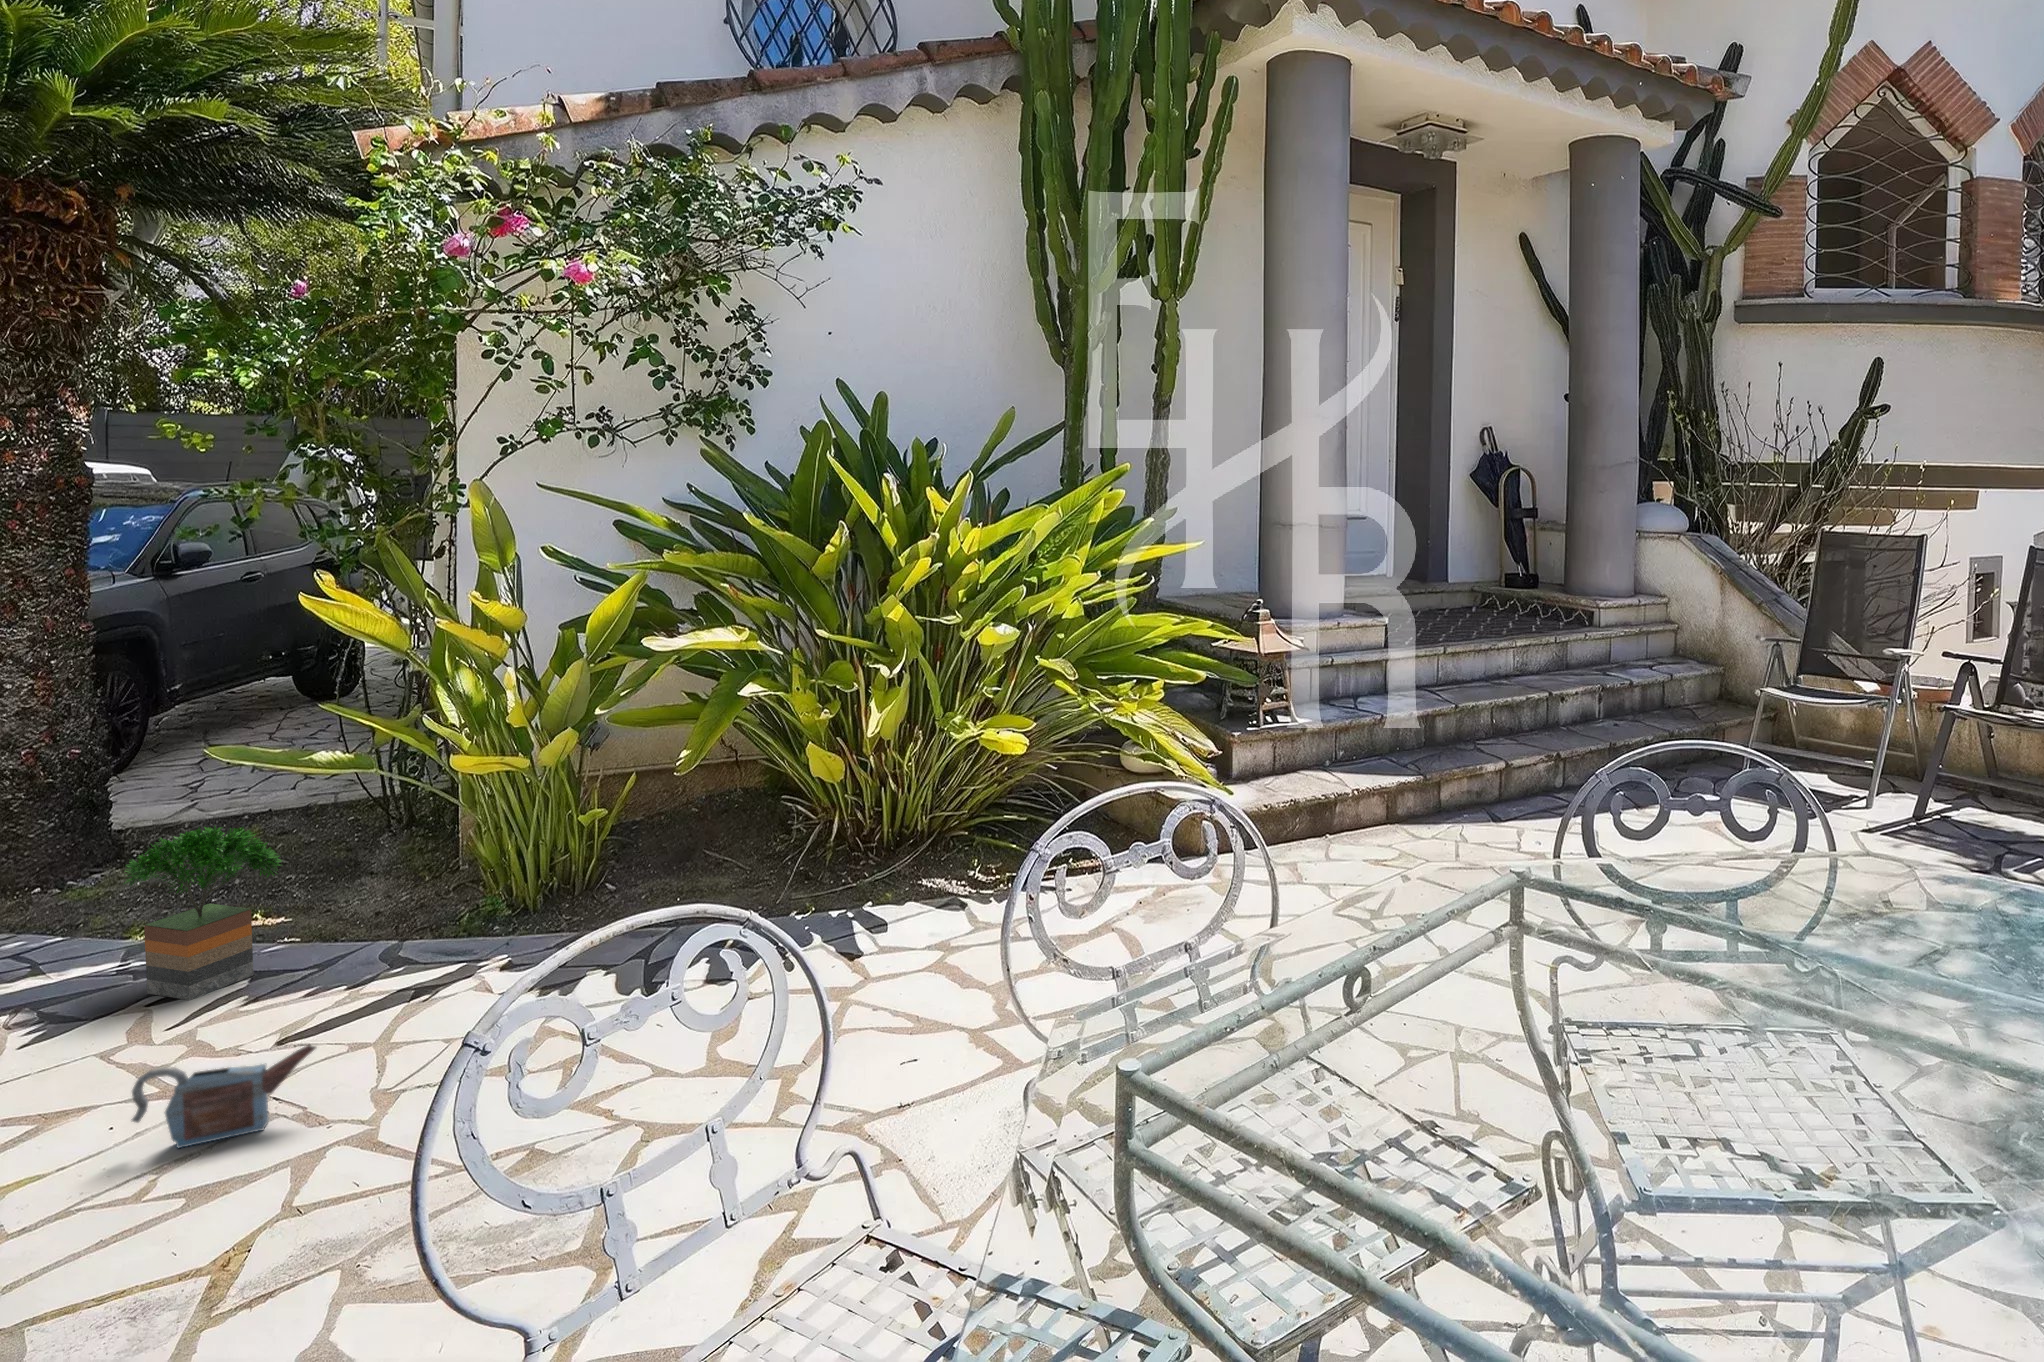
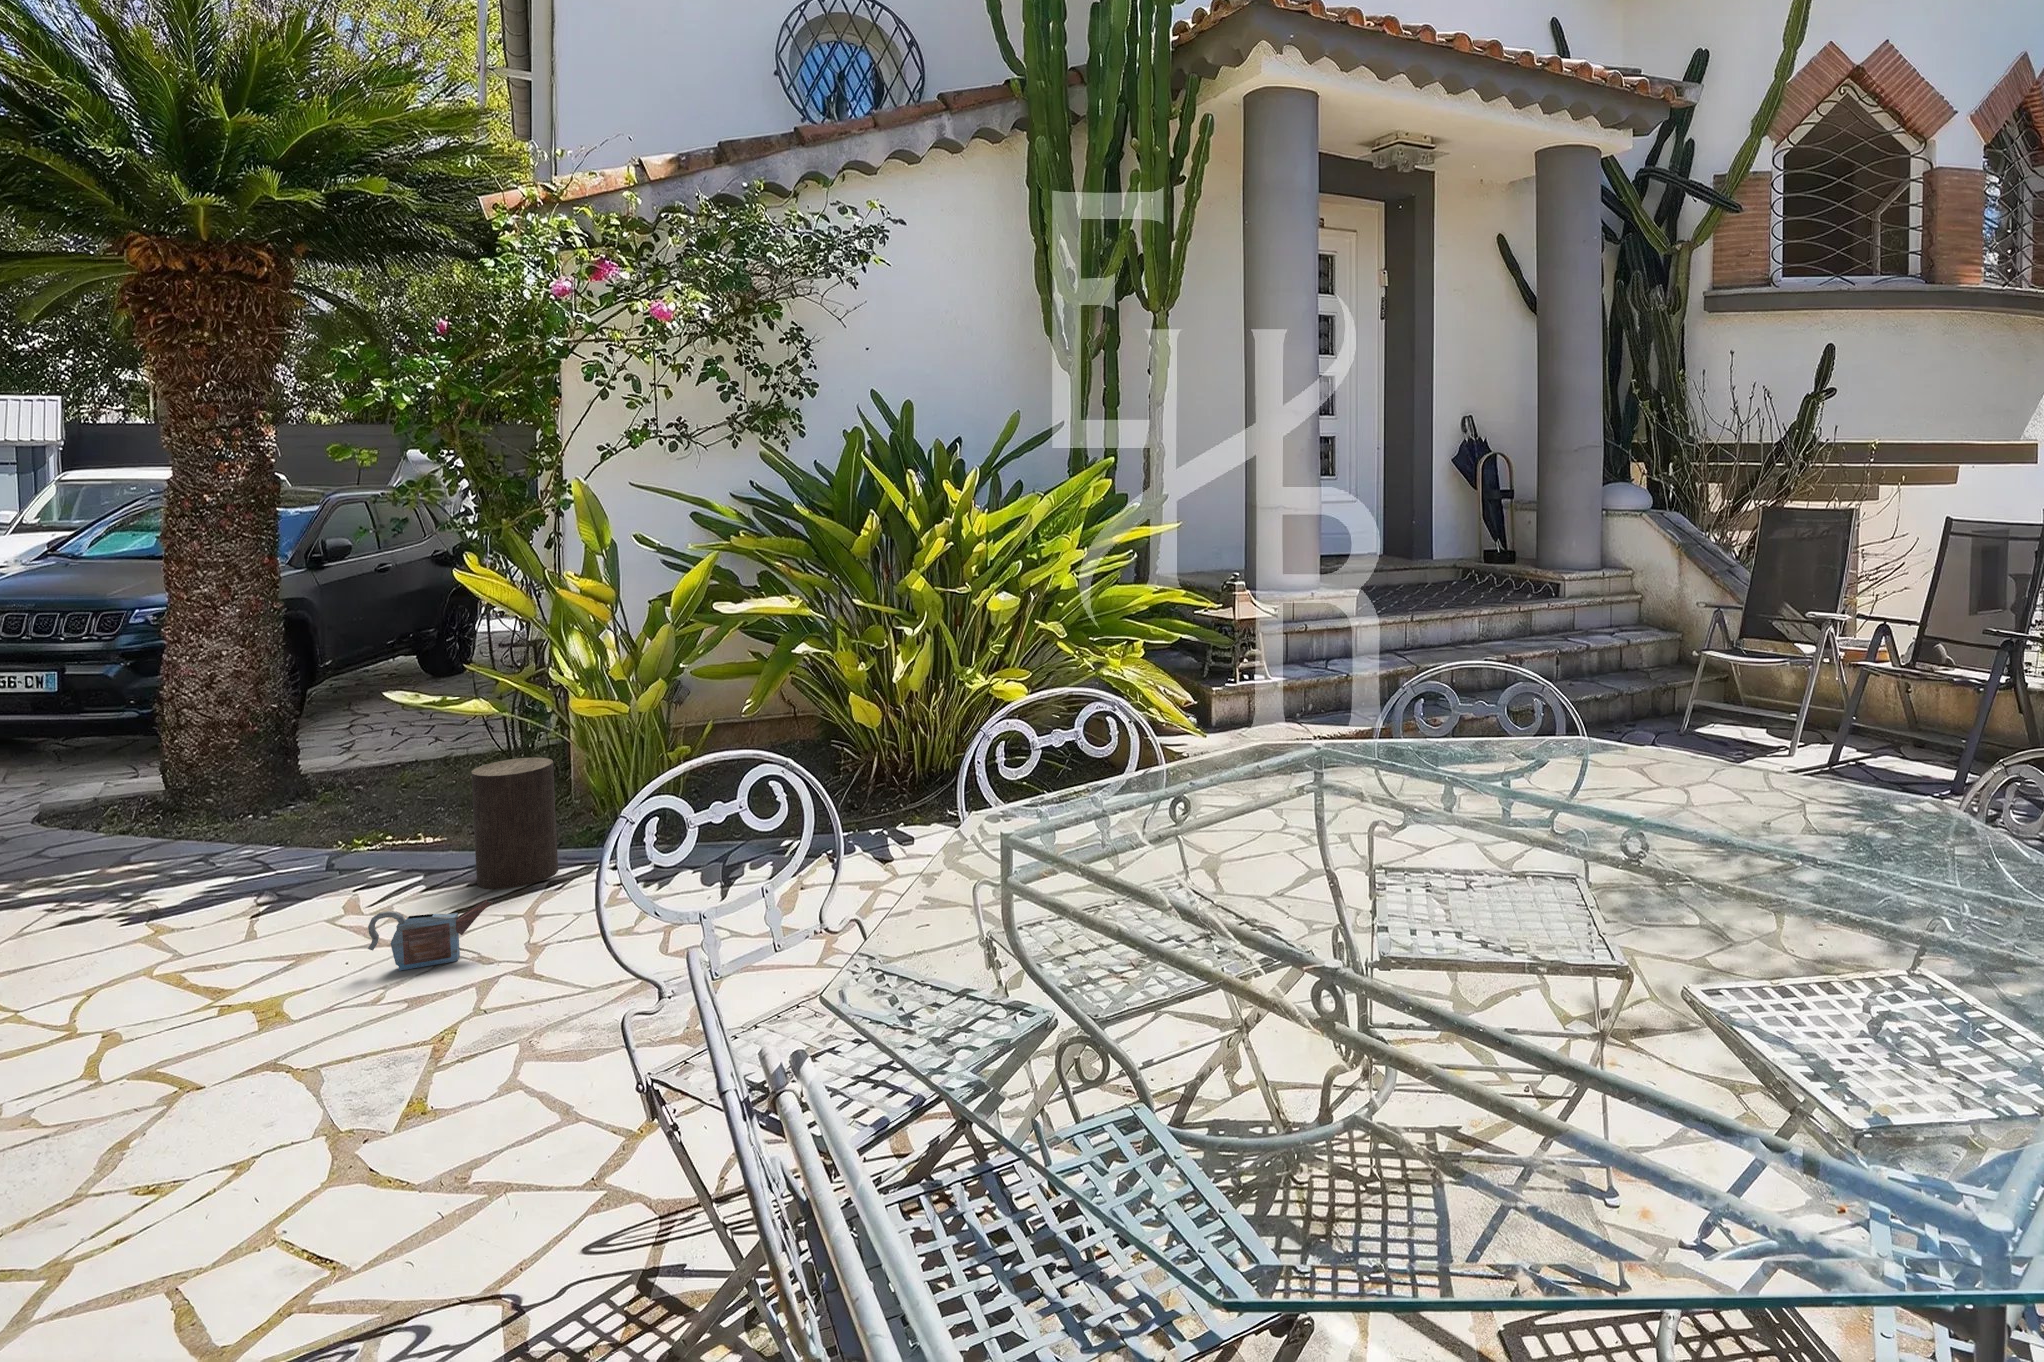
potted tree: present [124,826,282,1000] -> none [333,752,449,885]
stool: none [309,831,426,1006] -> present [471,757,558,889]

